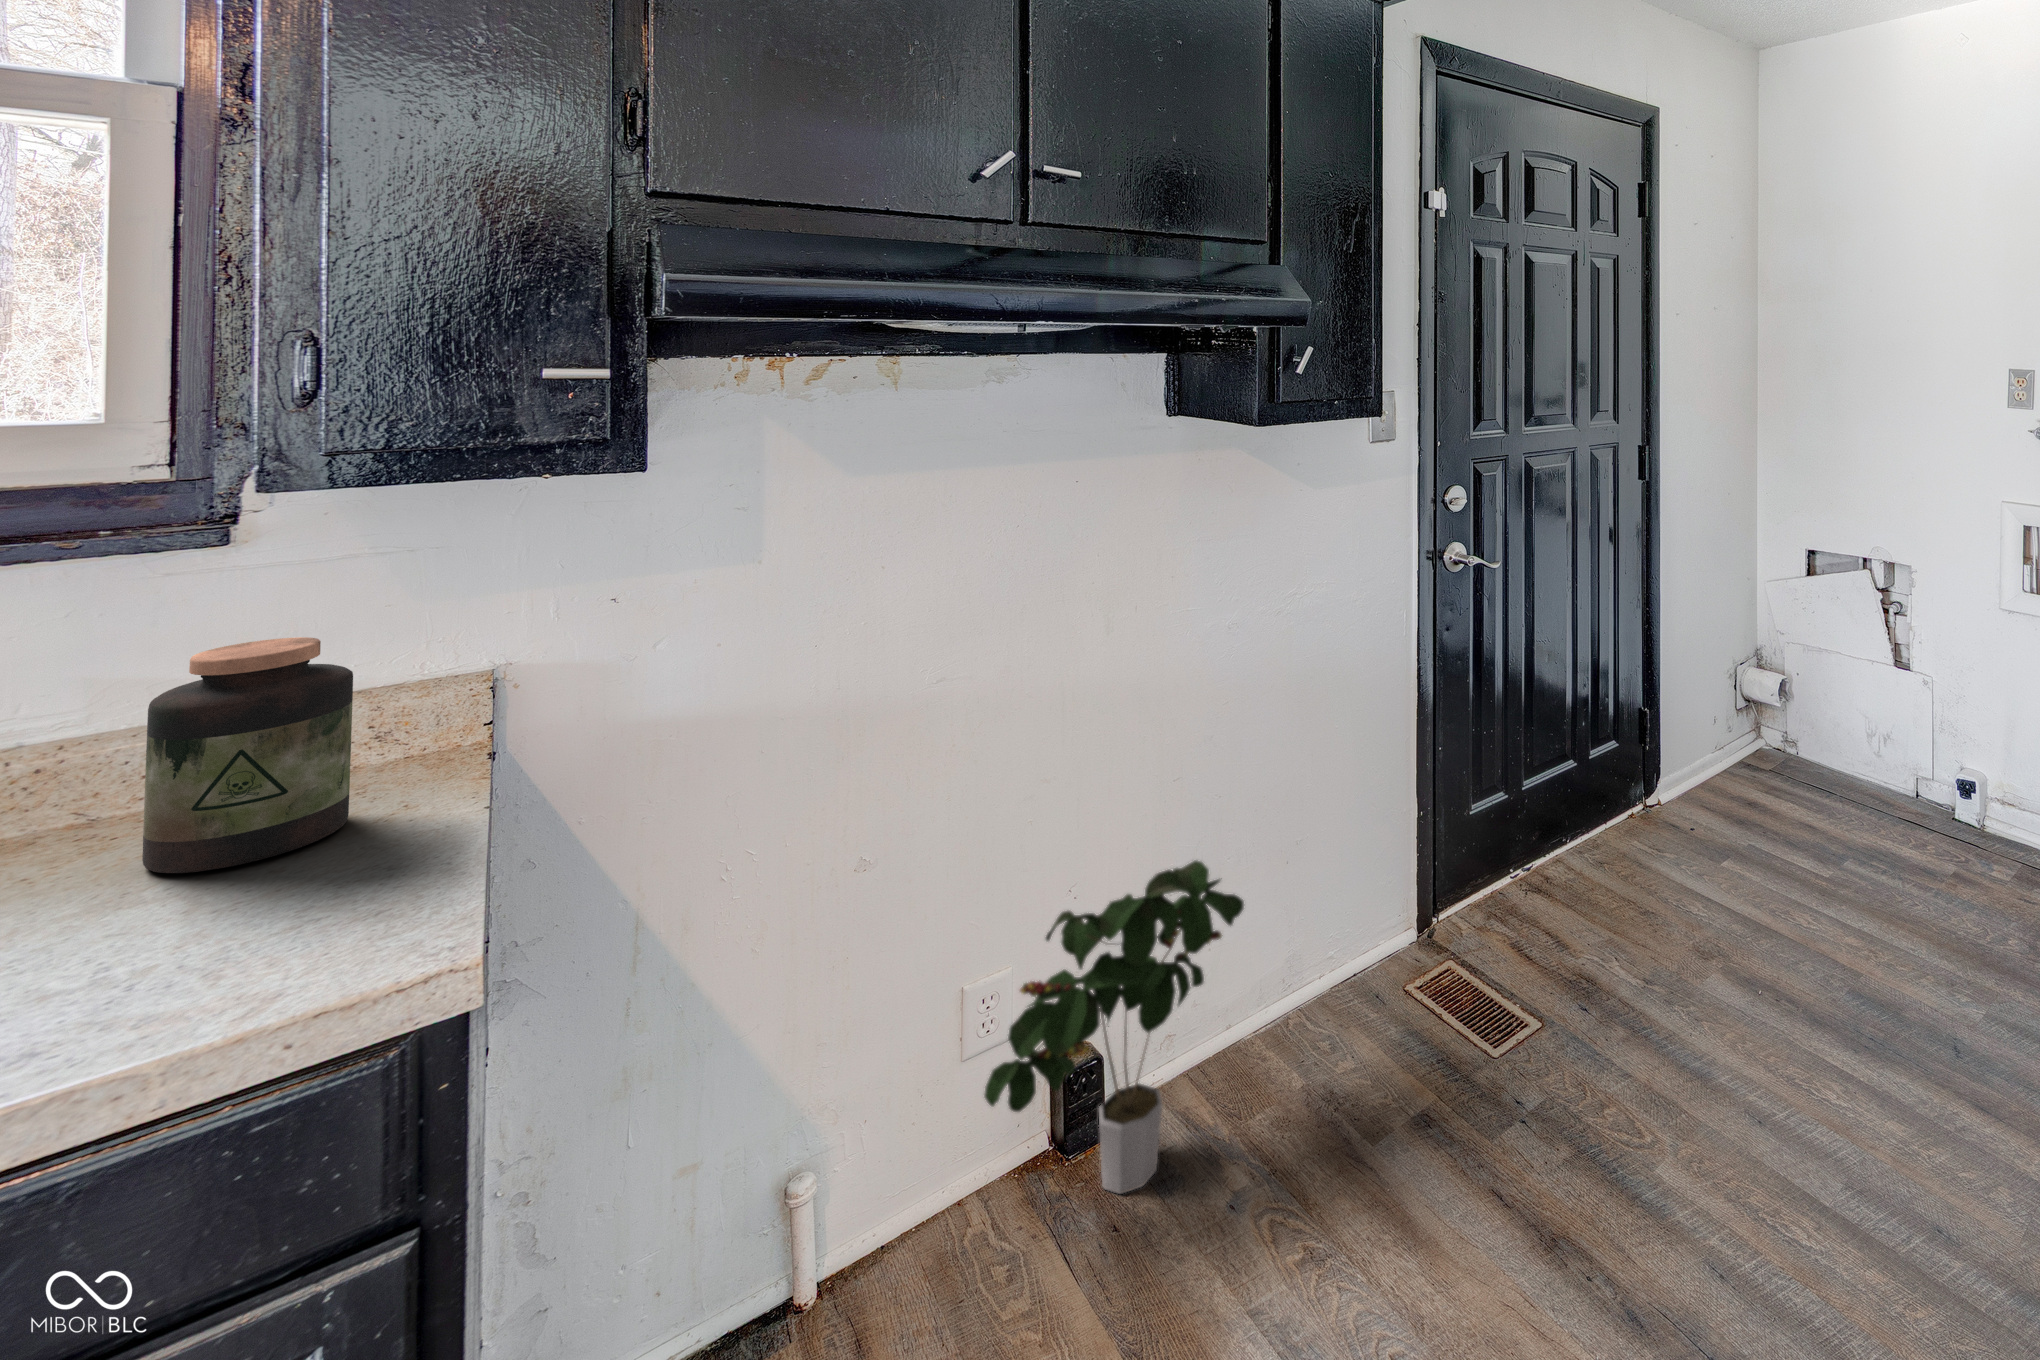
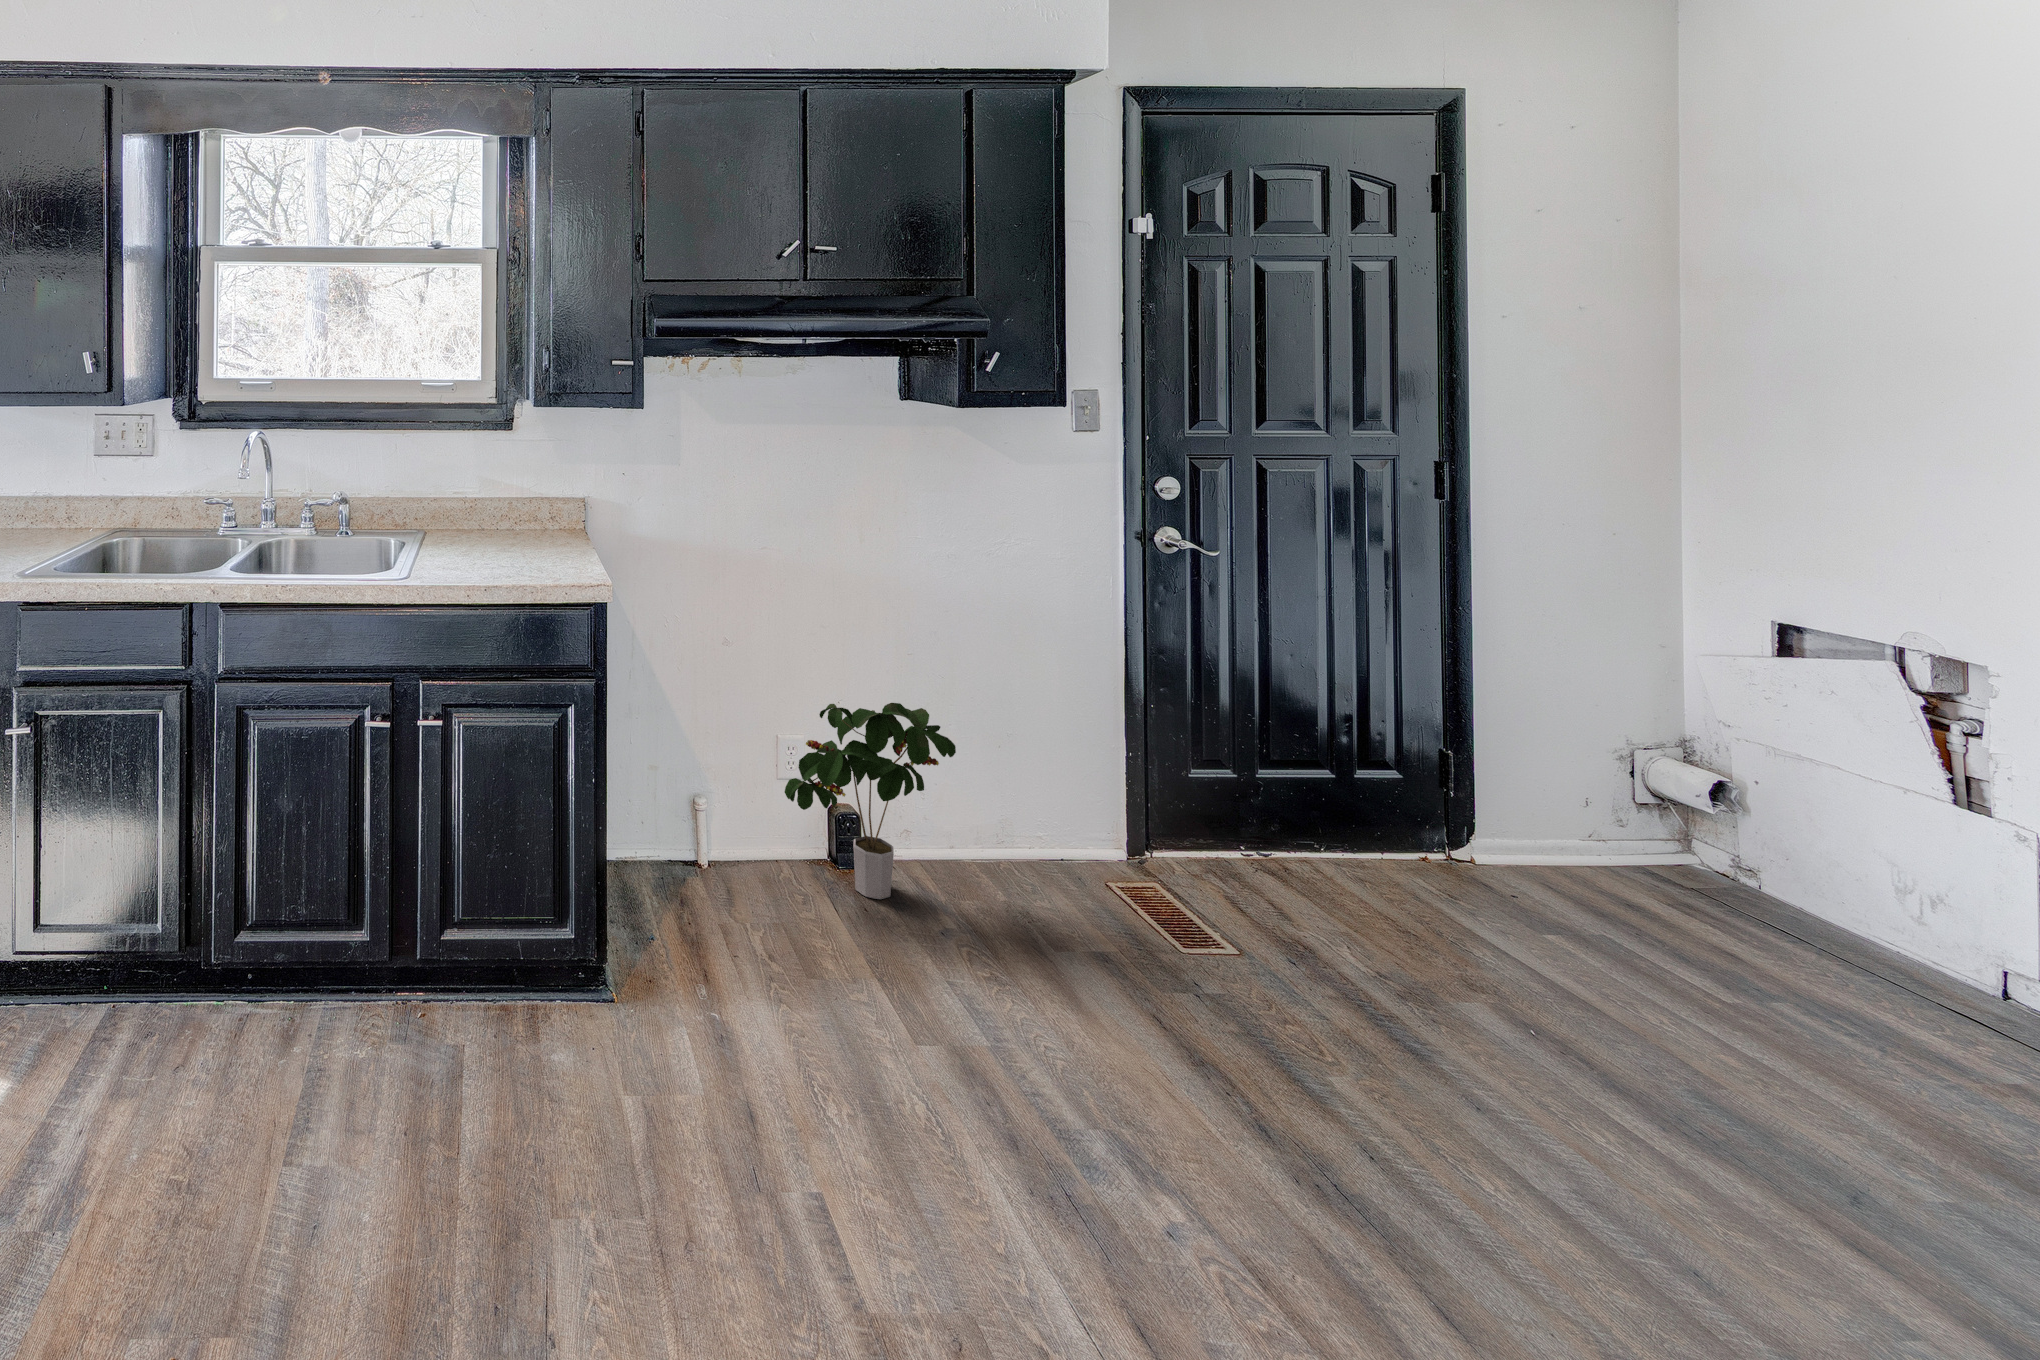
jar: present [142,637,353,873] -> none [494,463,544,543]

